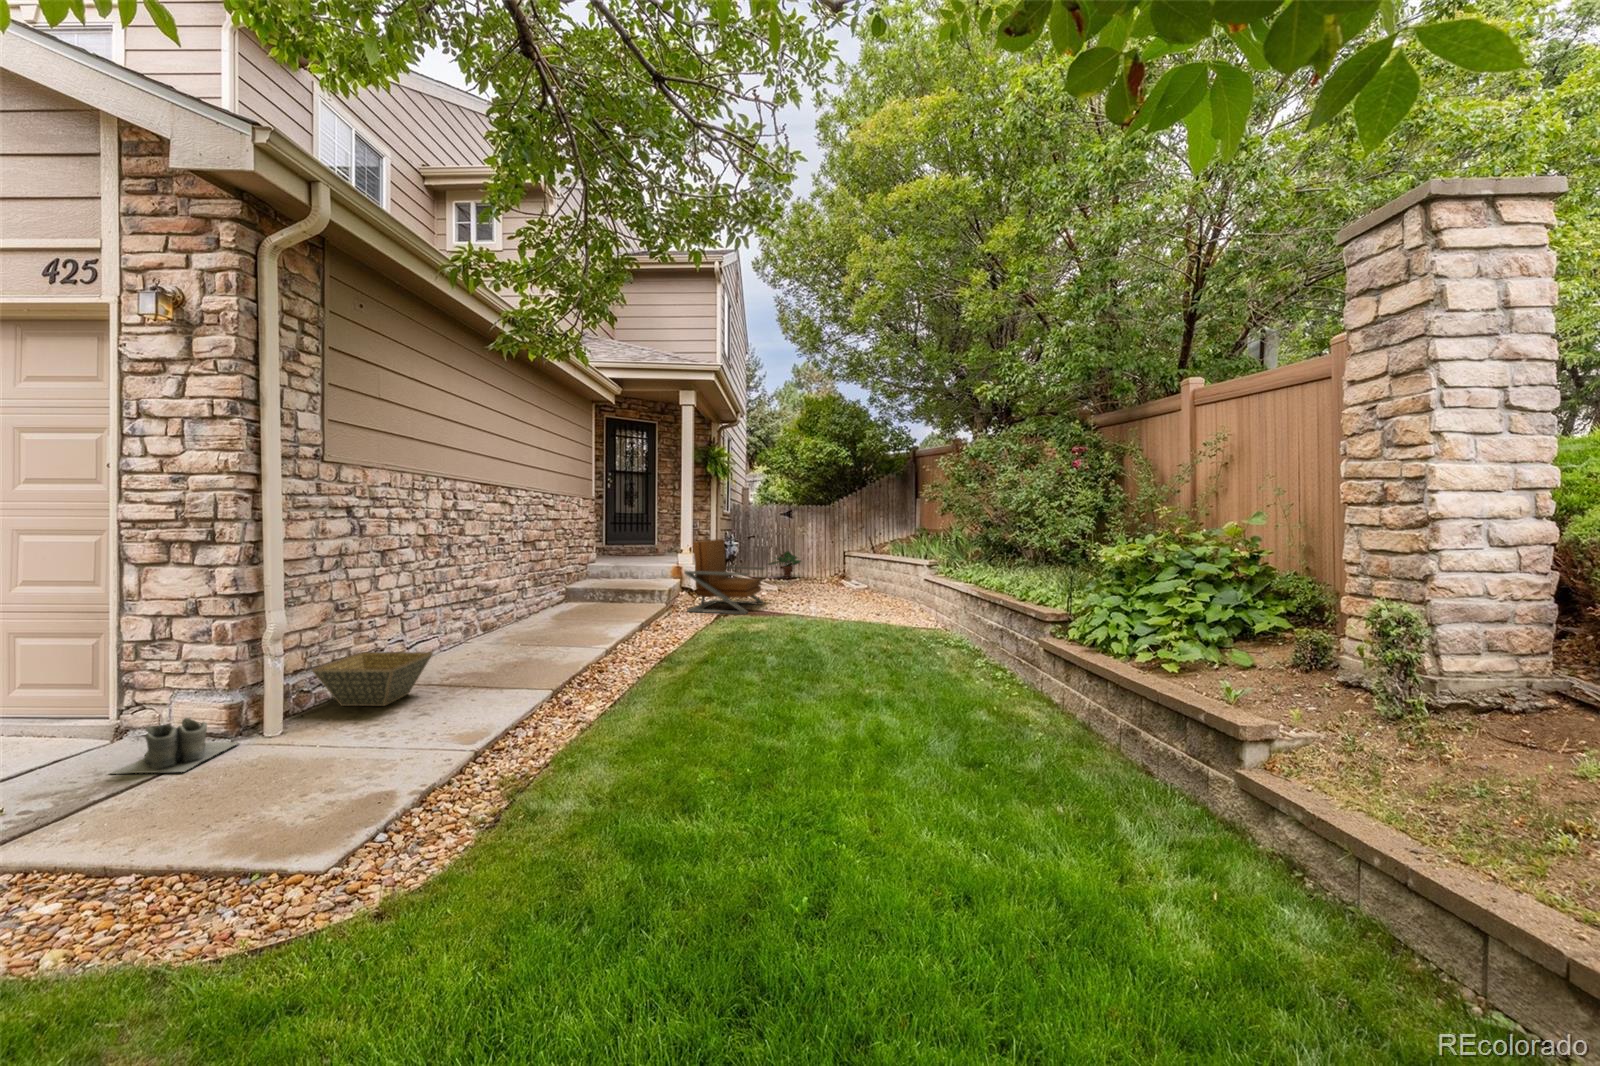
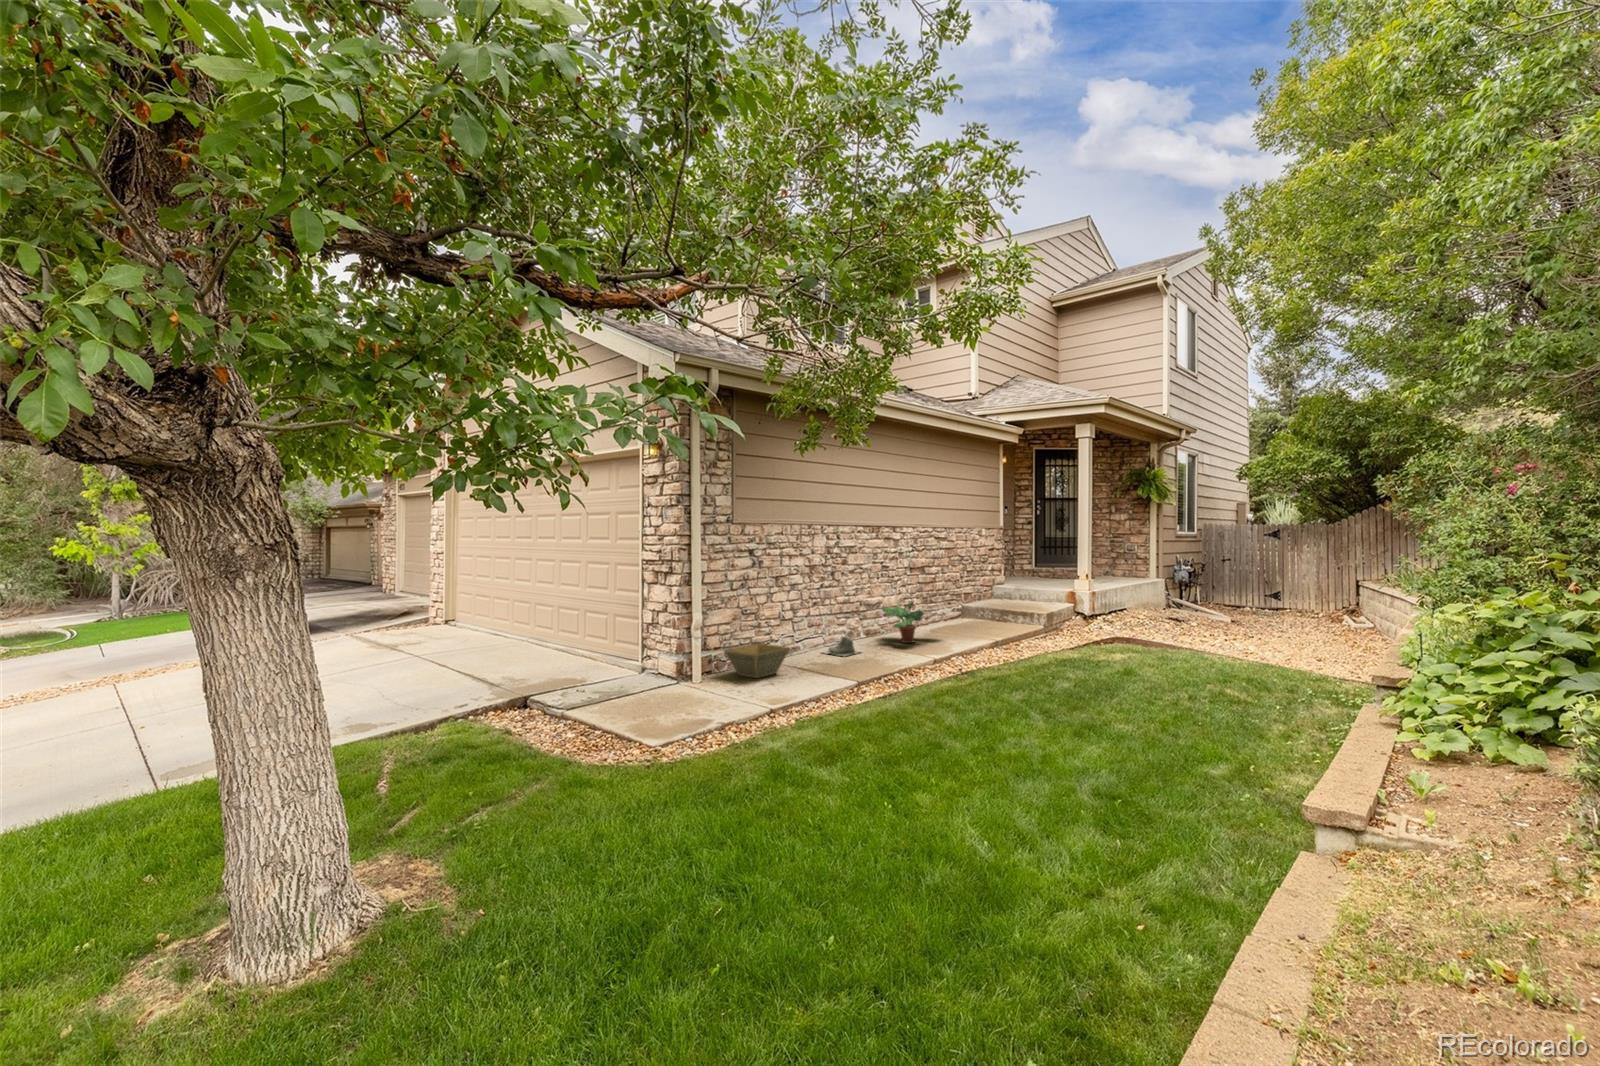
lounge chair: present [685,539,764,614] -> none [1067,563,1175,645]
potted plant: present [768,551,801,577] -> present [882,601,929,643]
boots: present [111,718,238,774] -> present [823,636,859,656]

